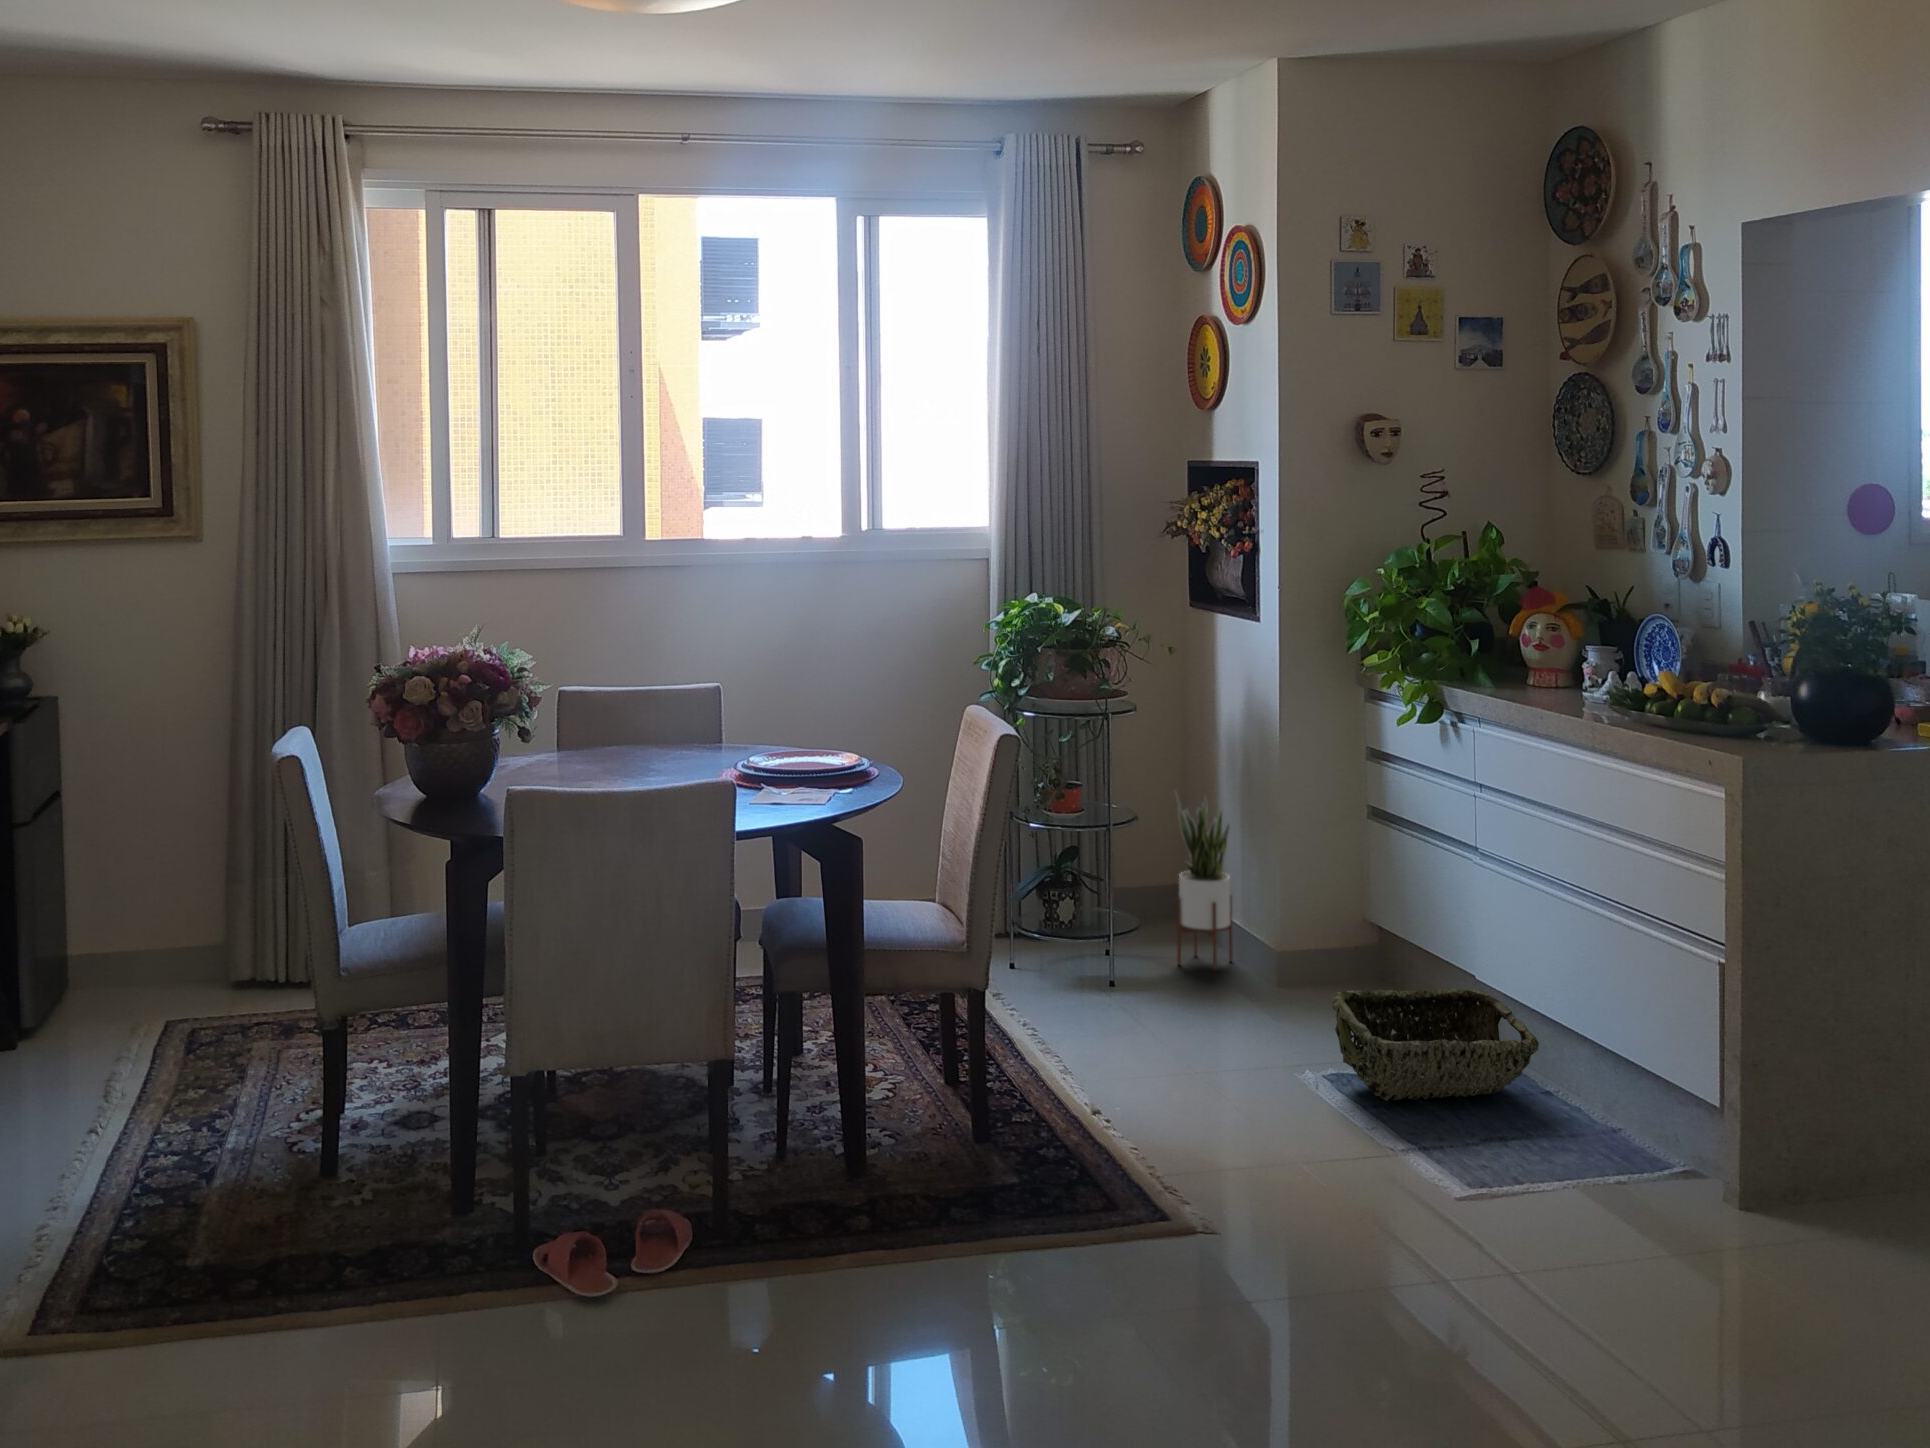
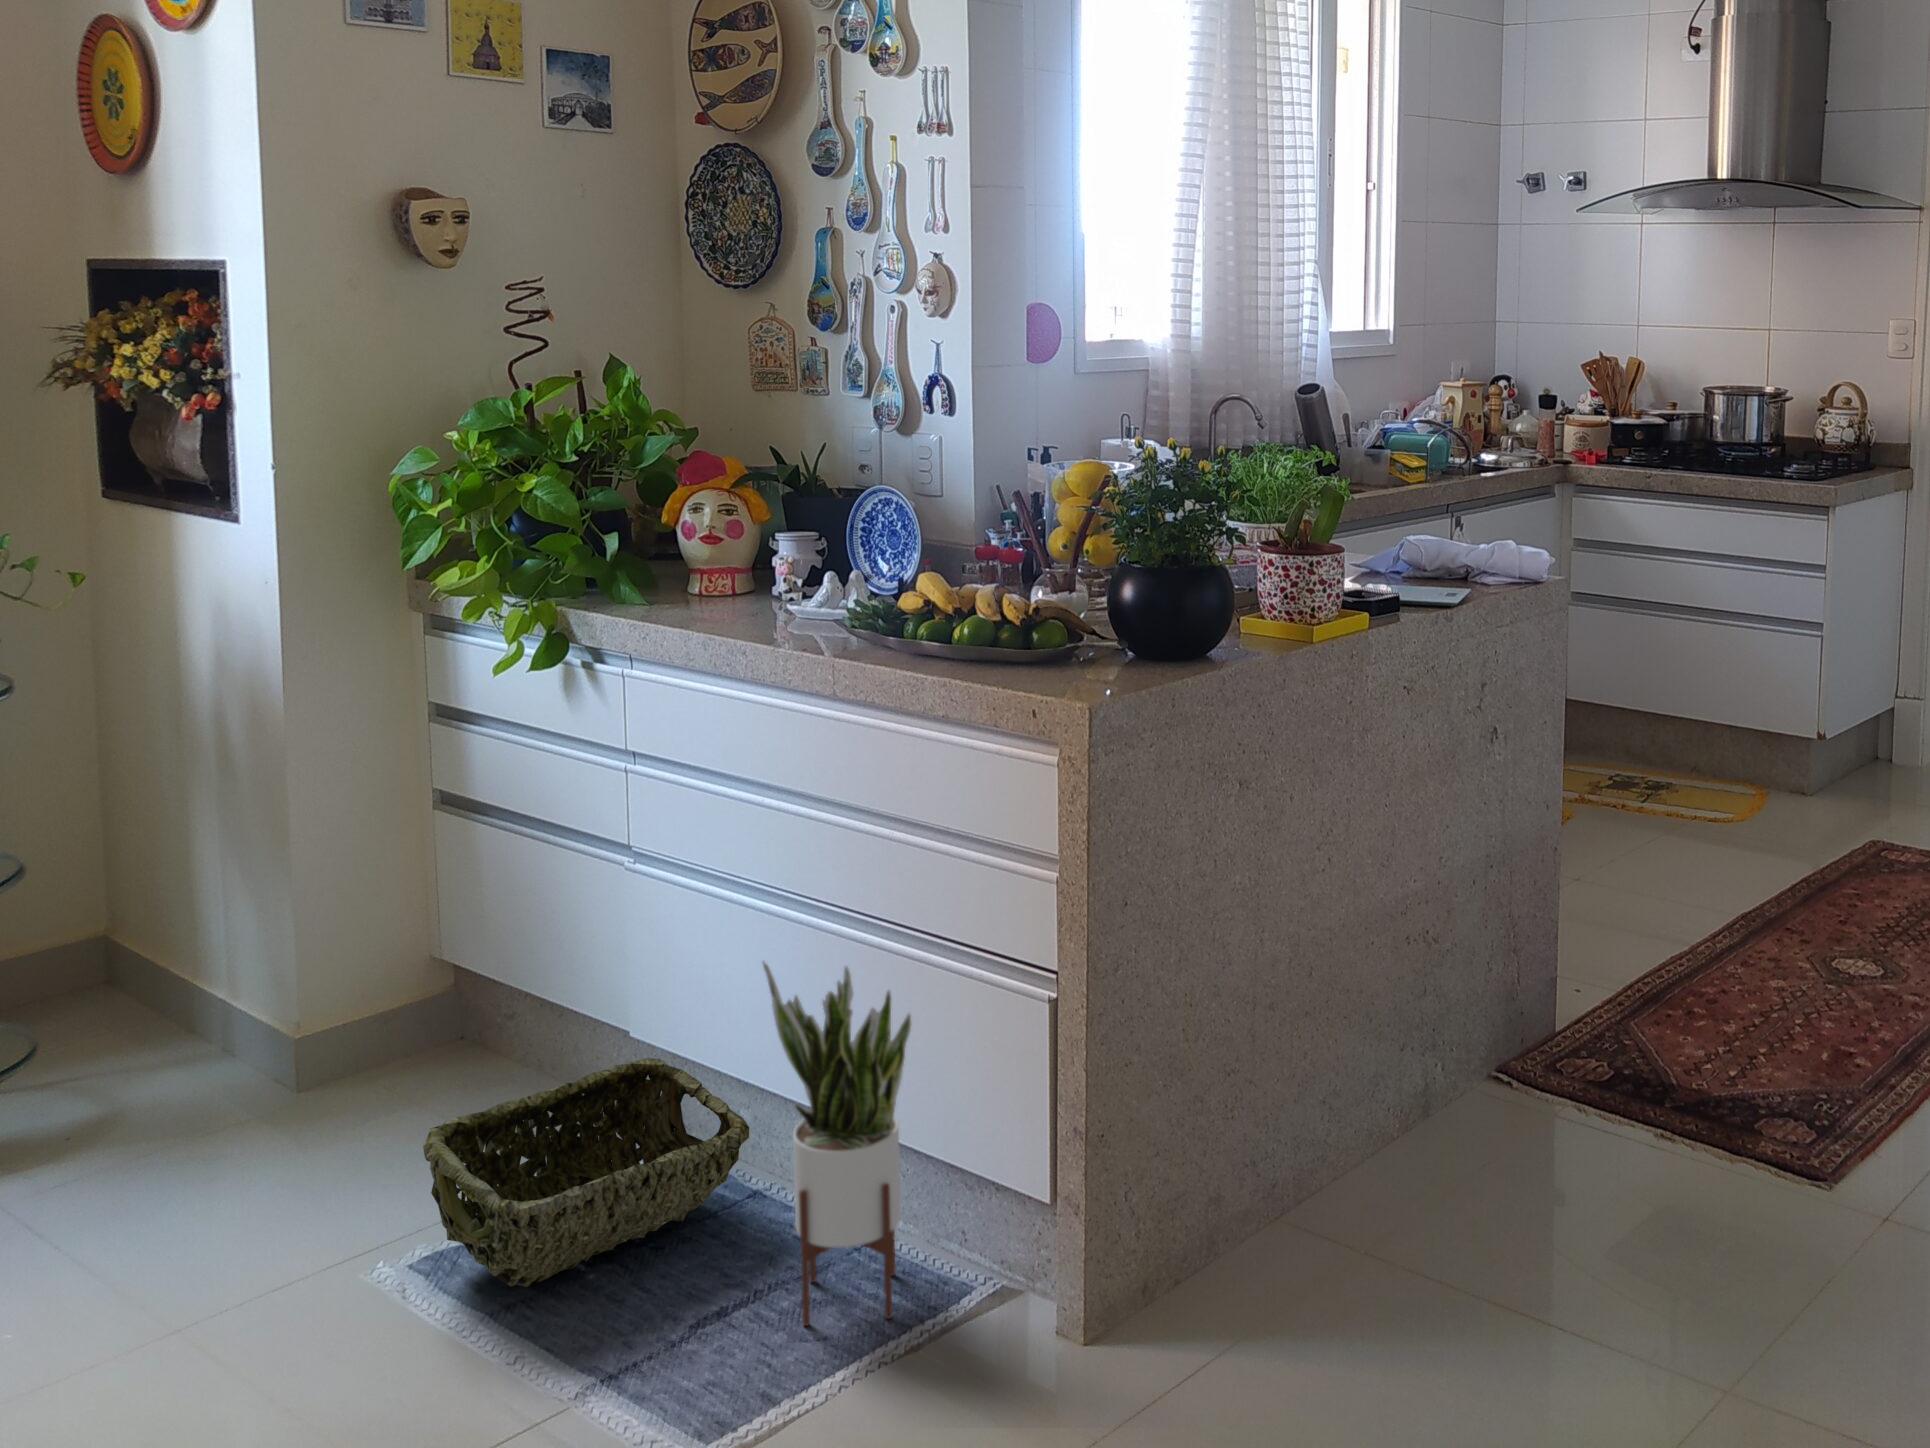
potted plant: present [1175,792,1233,970] -> present [763,962,911,1326]

